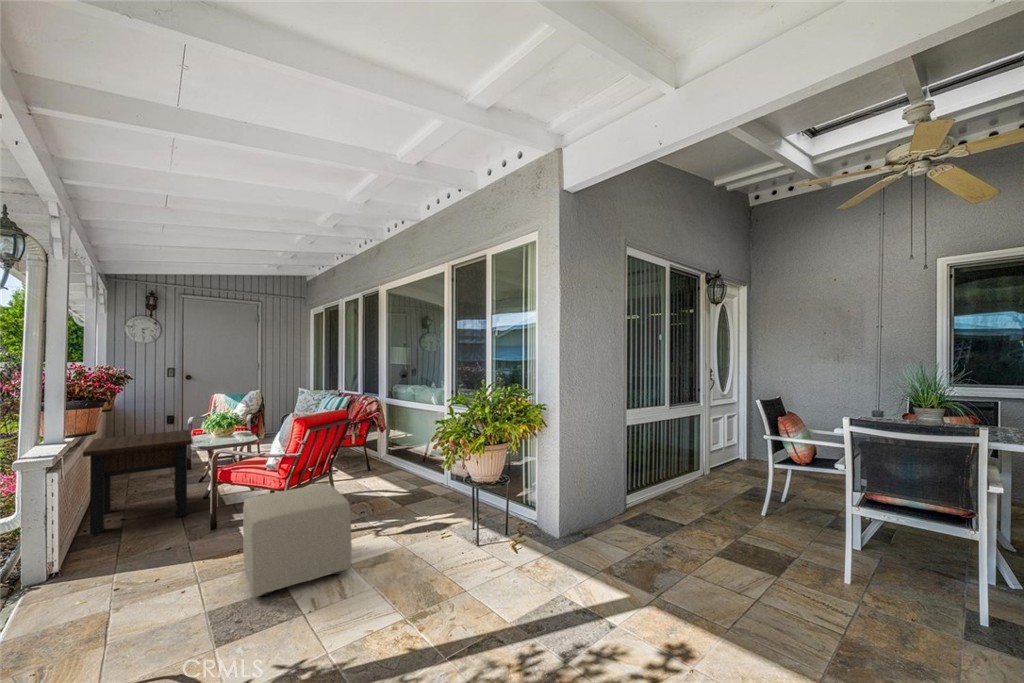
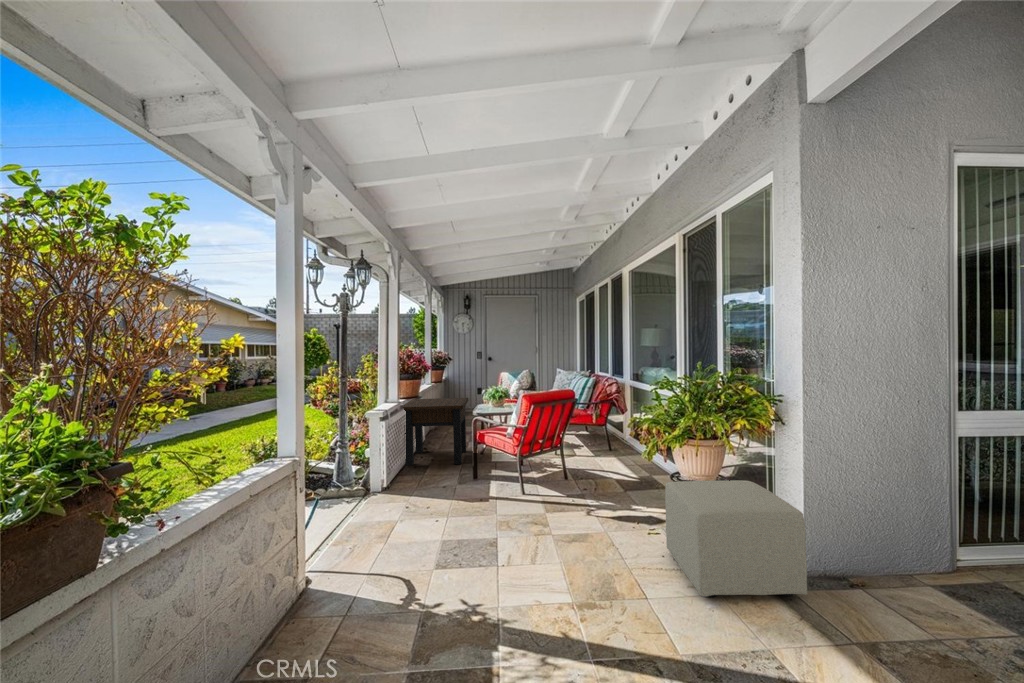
ottoman: present [243,484,352,598] -> present [665,480,807,597]

